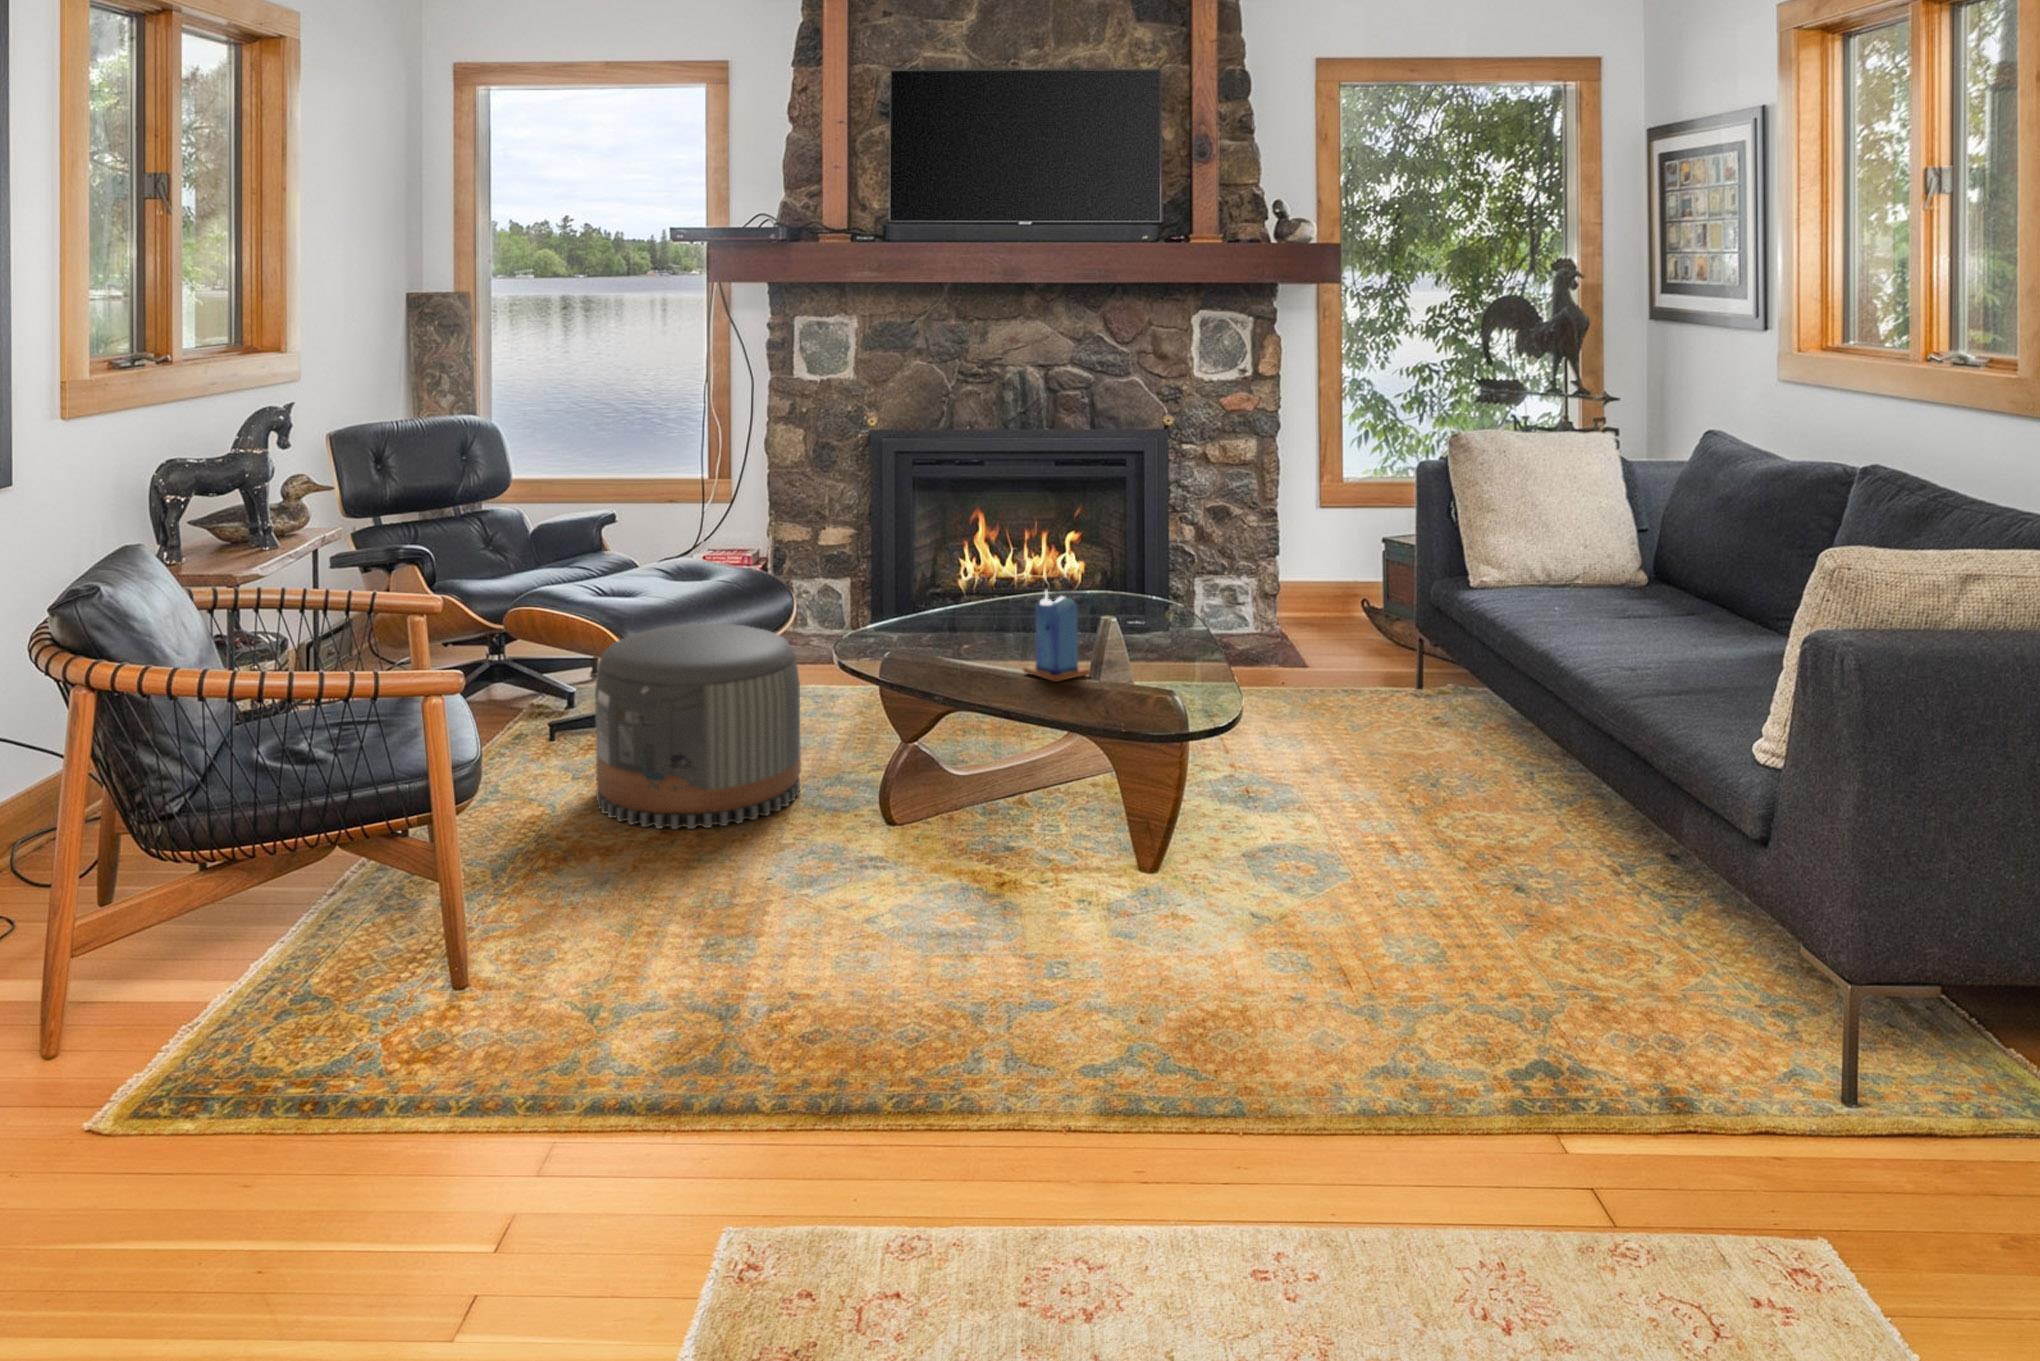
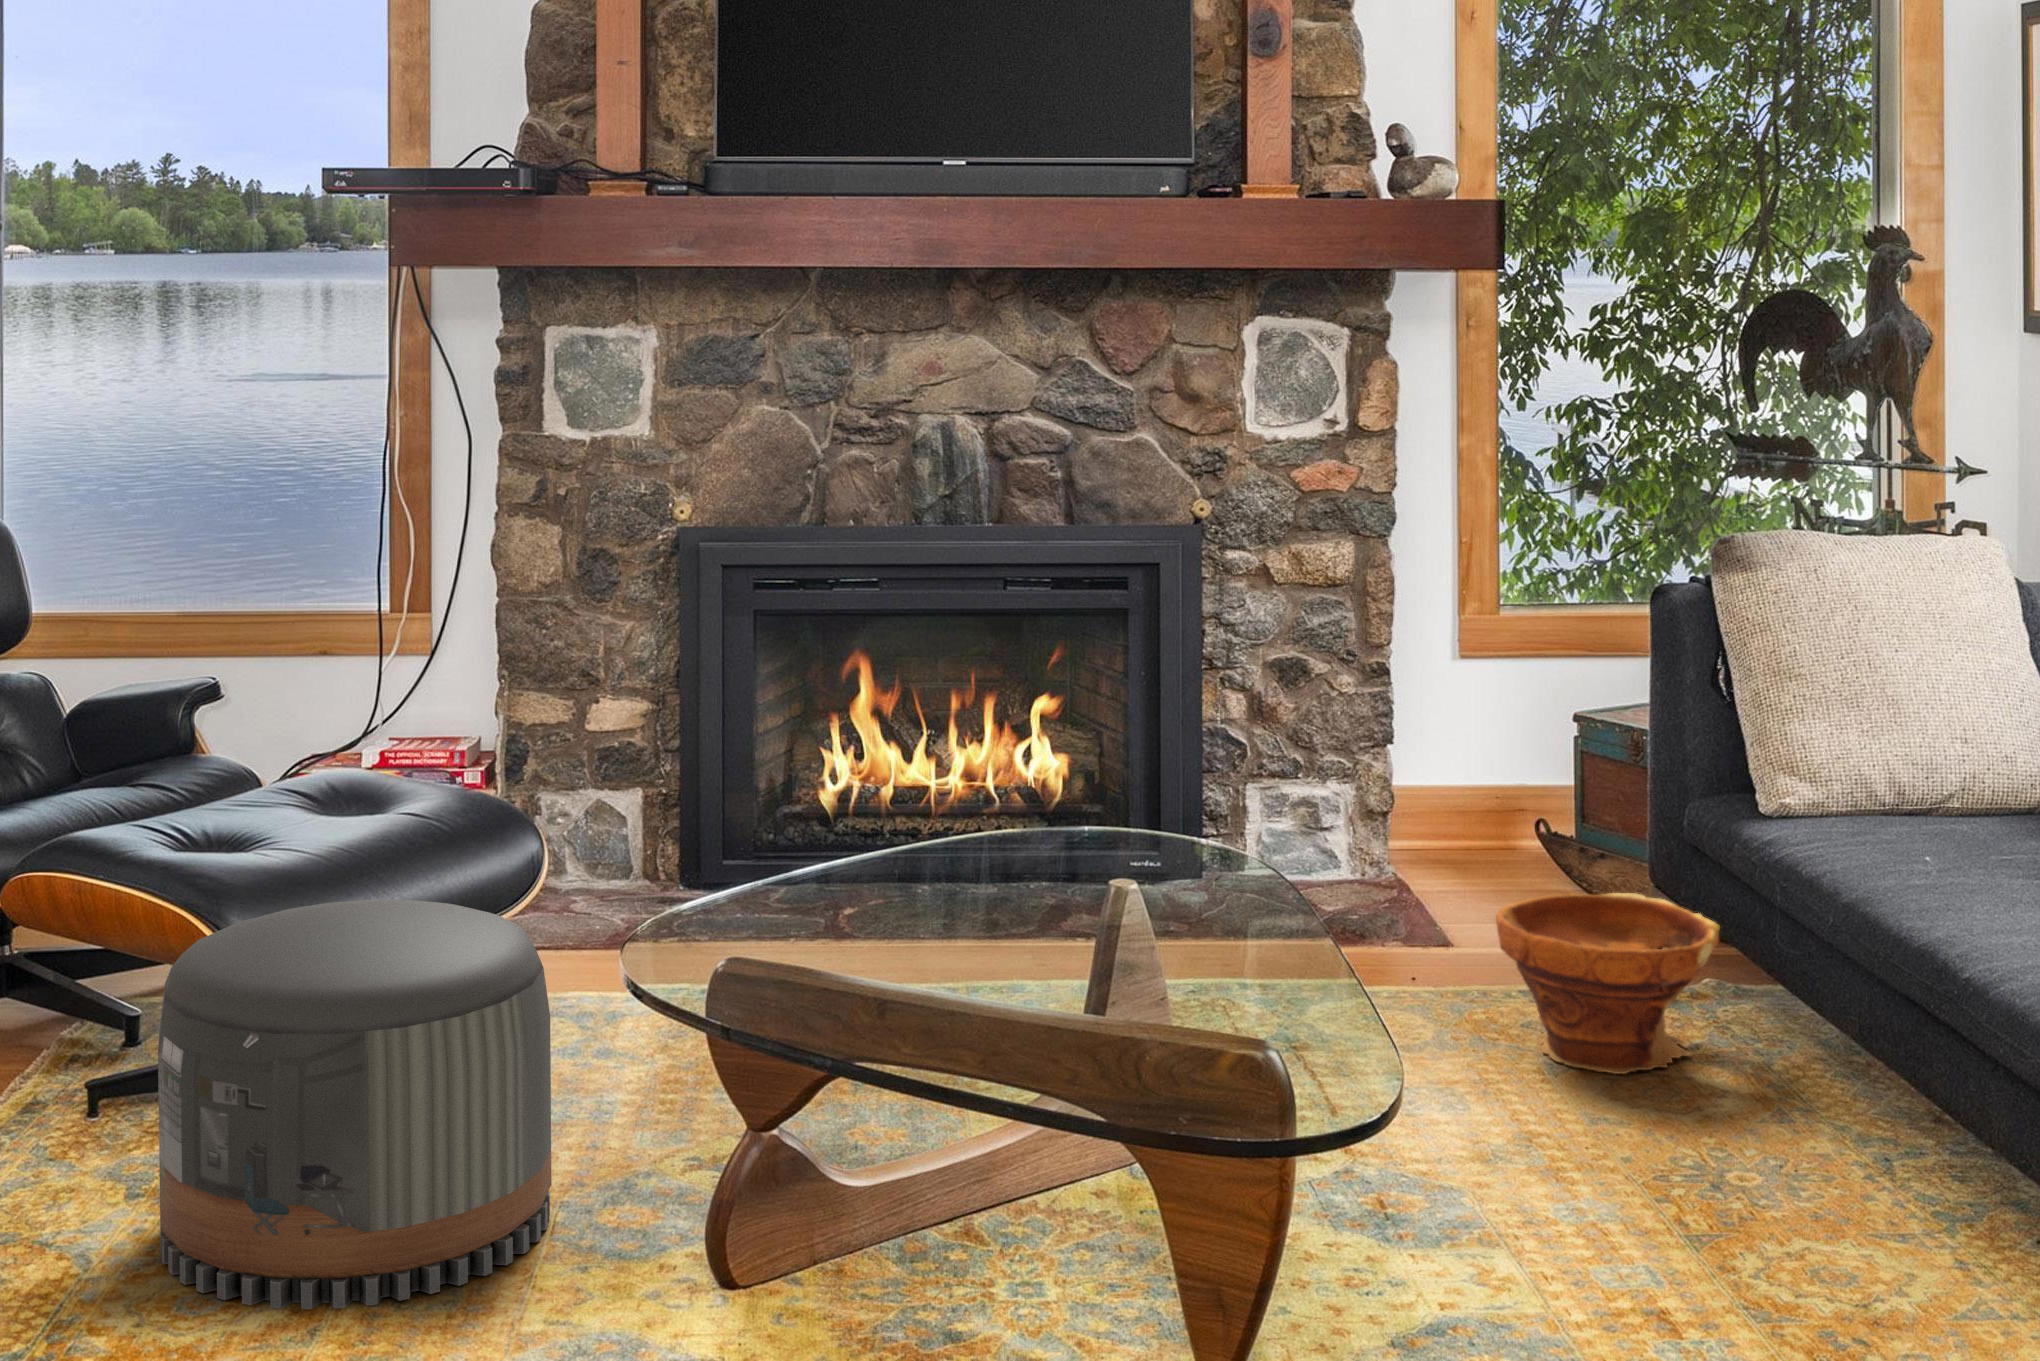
candle: present [1023,591,1090,682] -> none [977,842,1104,1023]
planter: none [1321,633,1445,730] -> present [1496,893,1720,1074]

